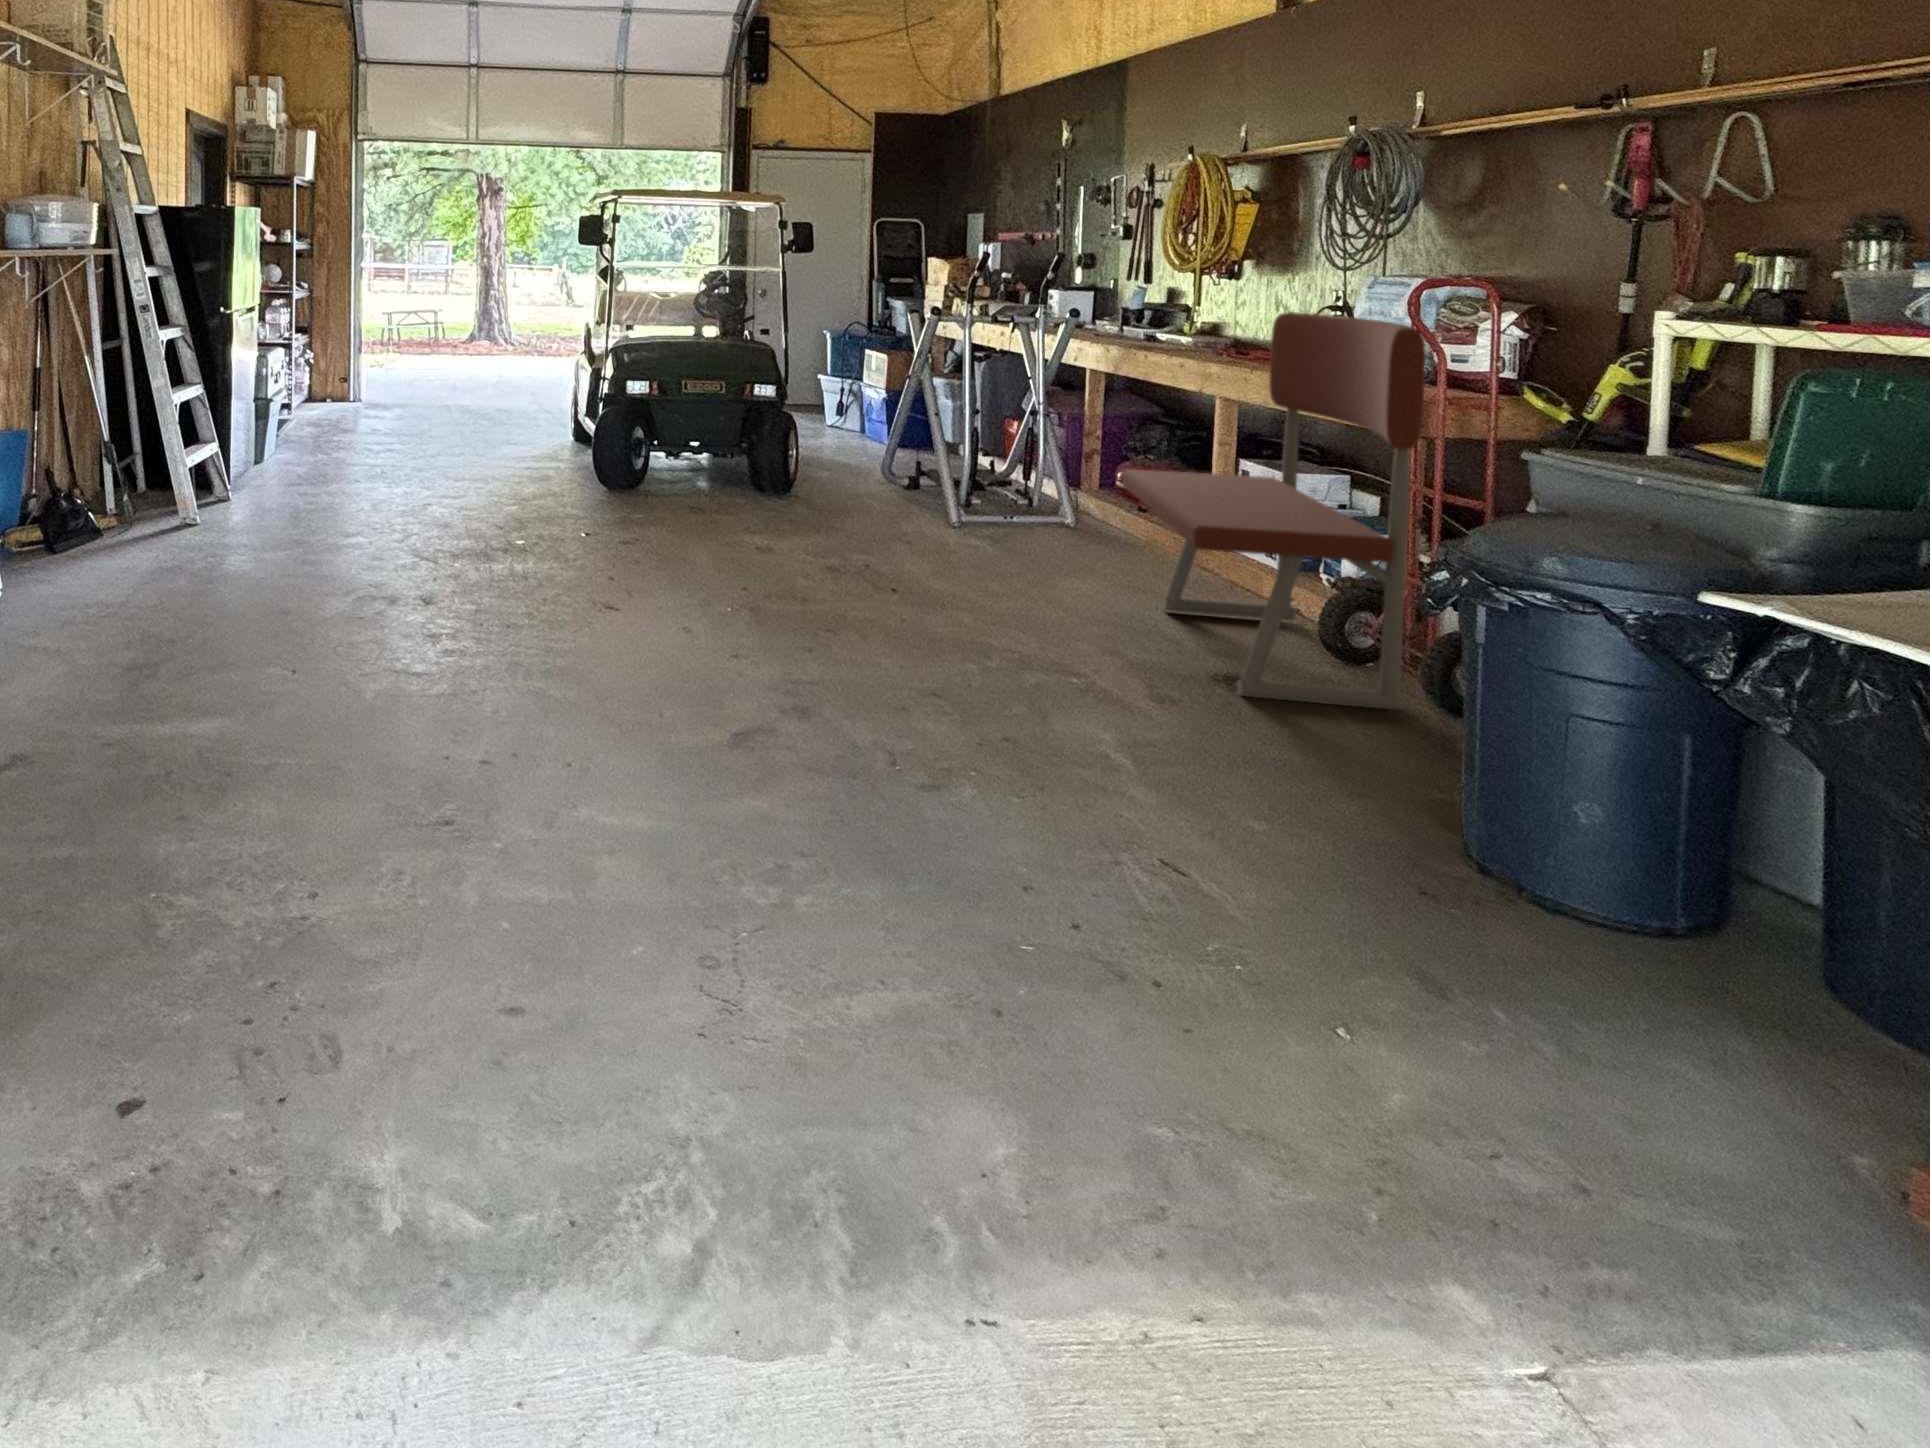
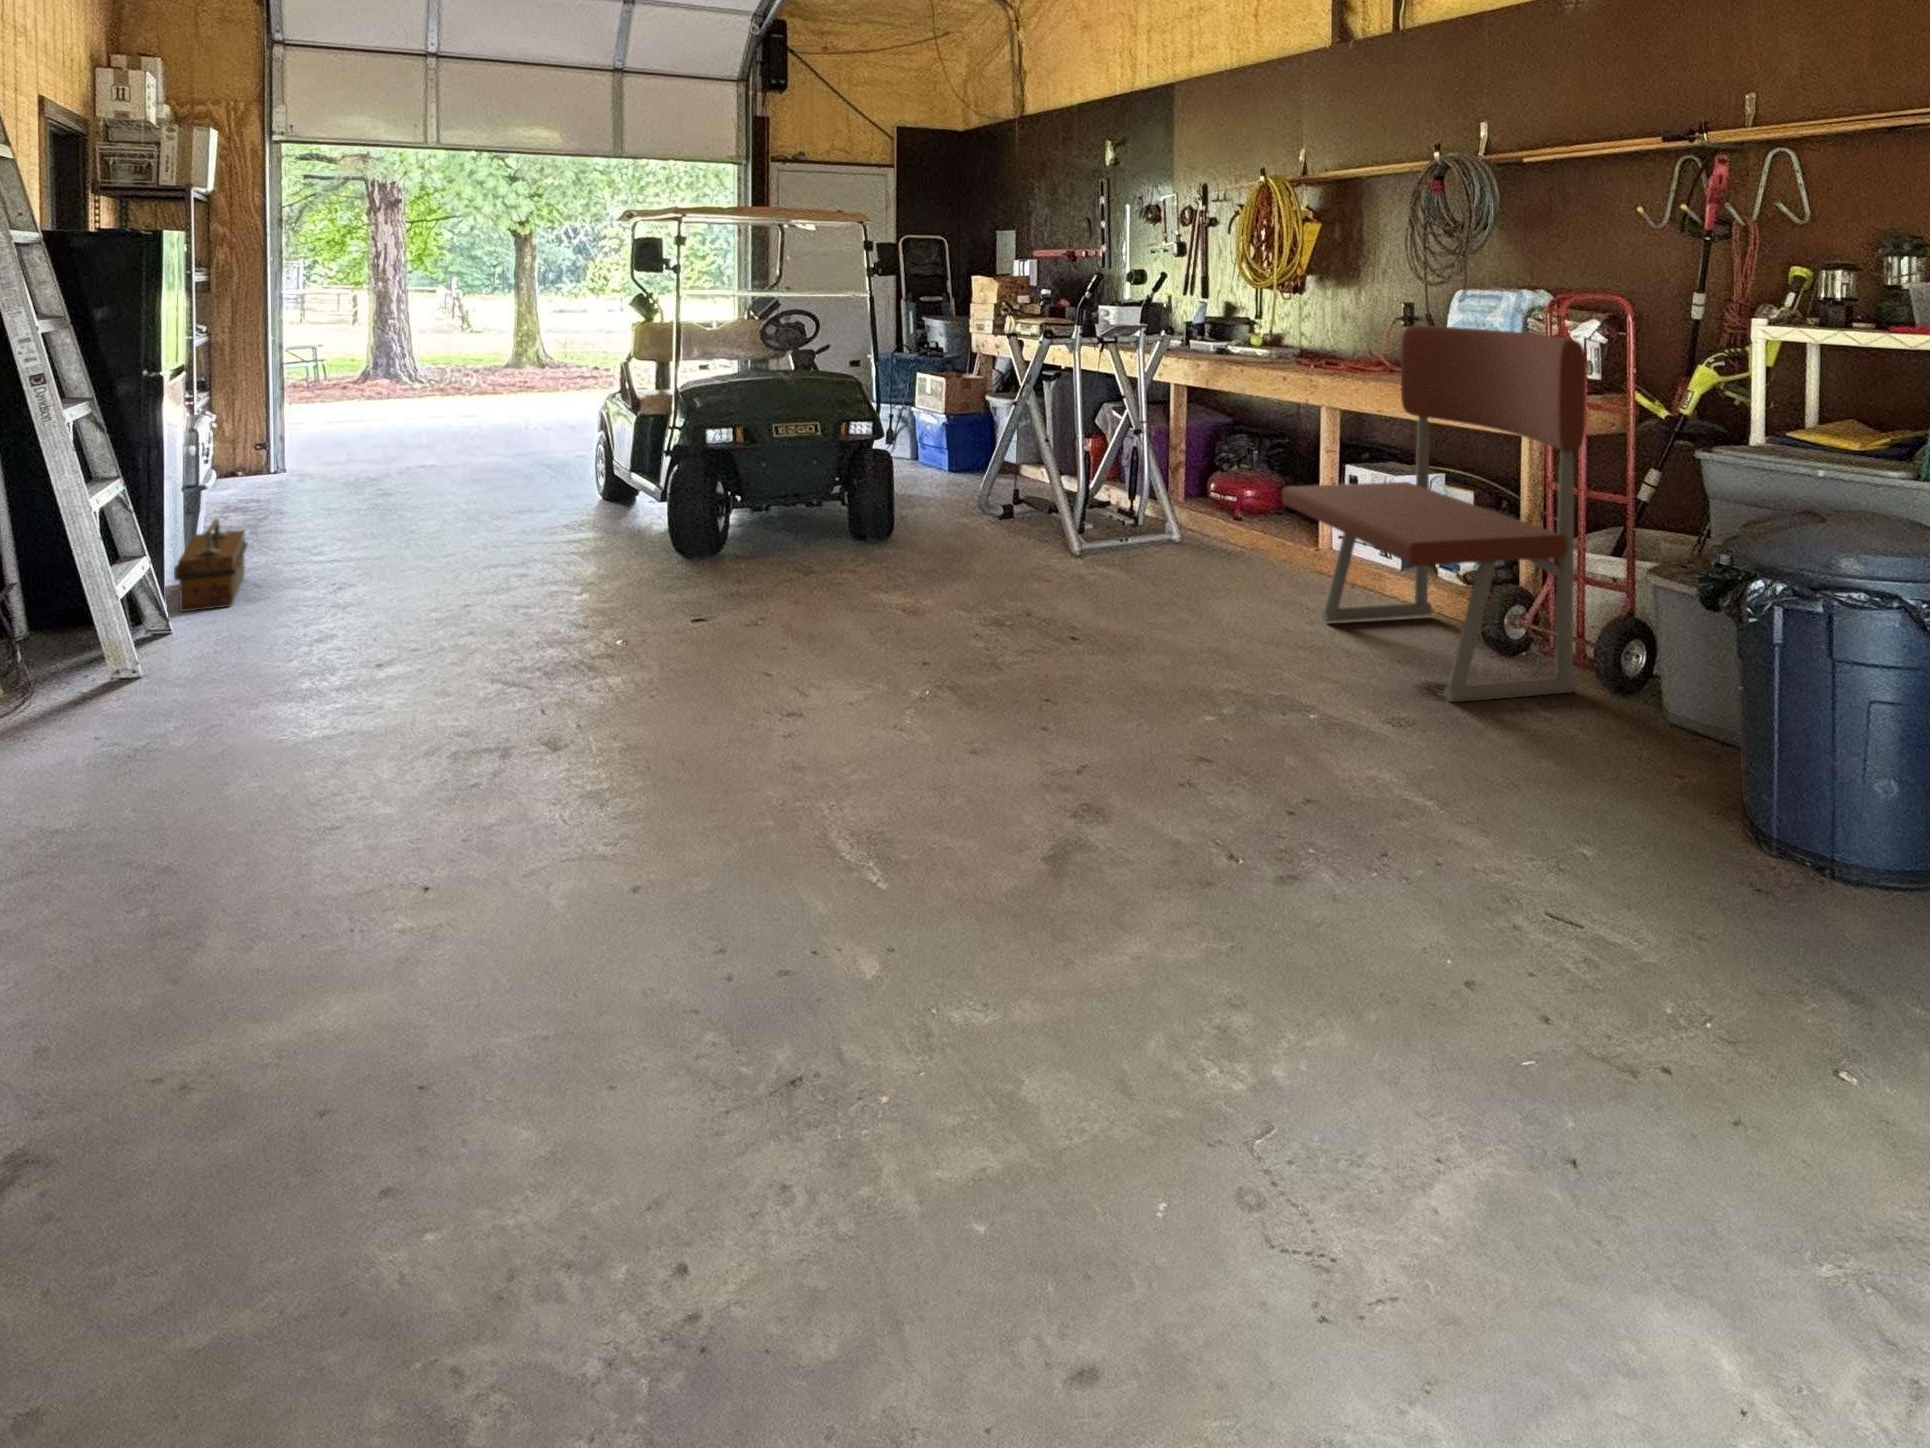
toolbox: none [239,421,295,485] -> present [174,519,248,612]

